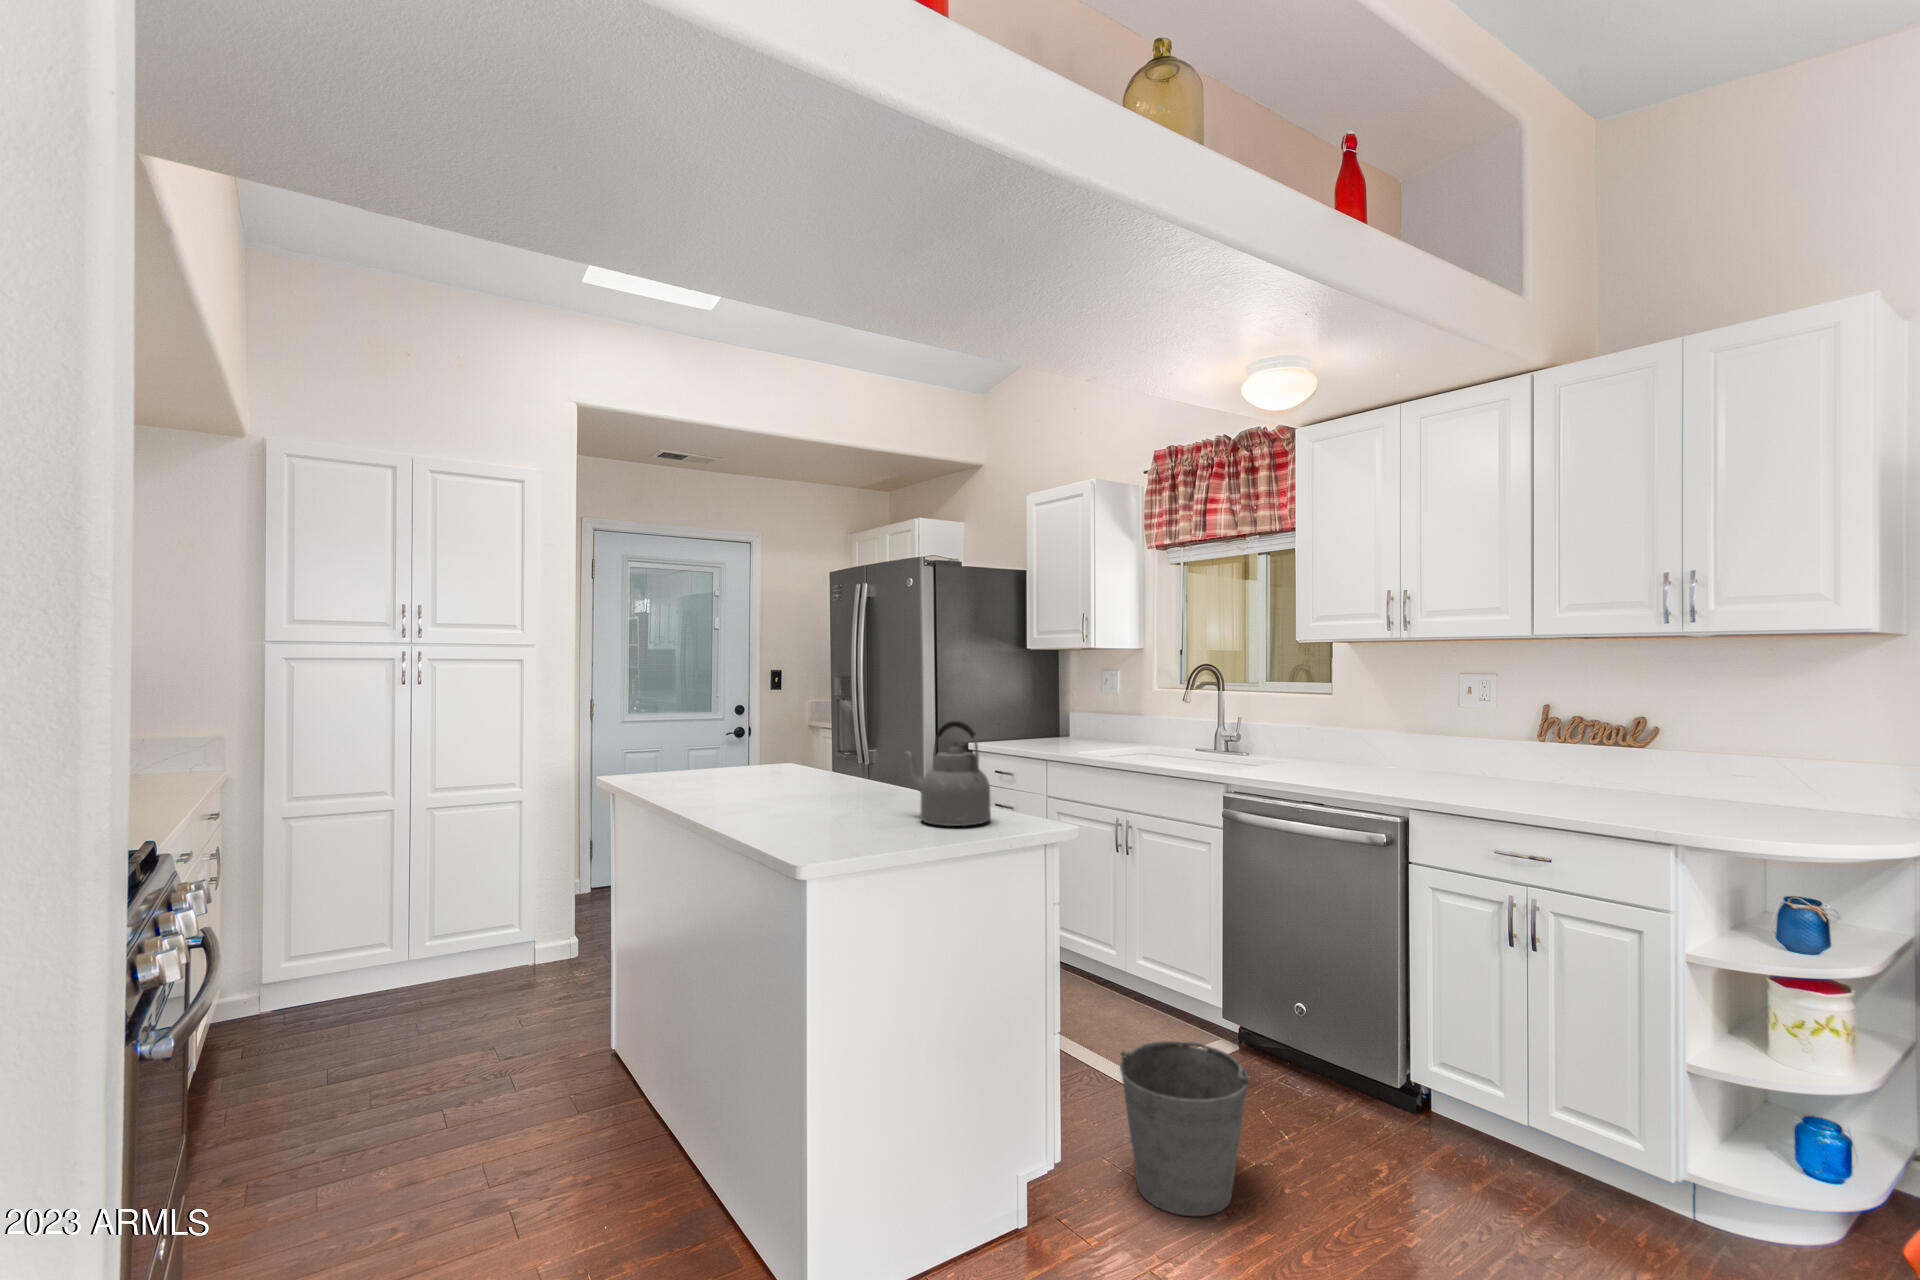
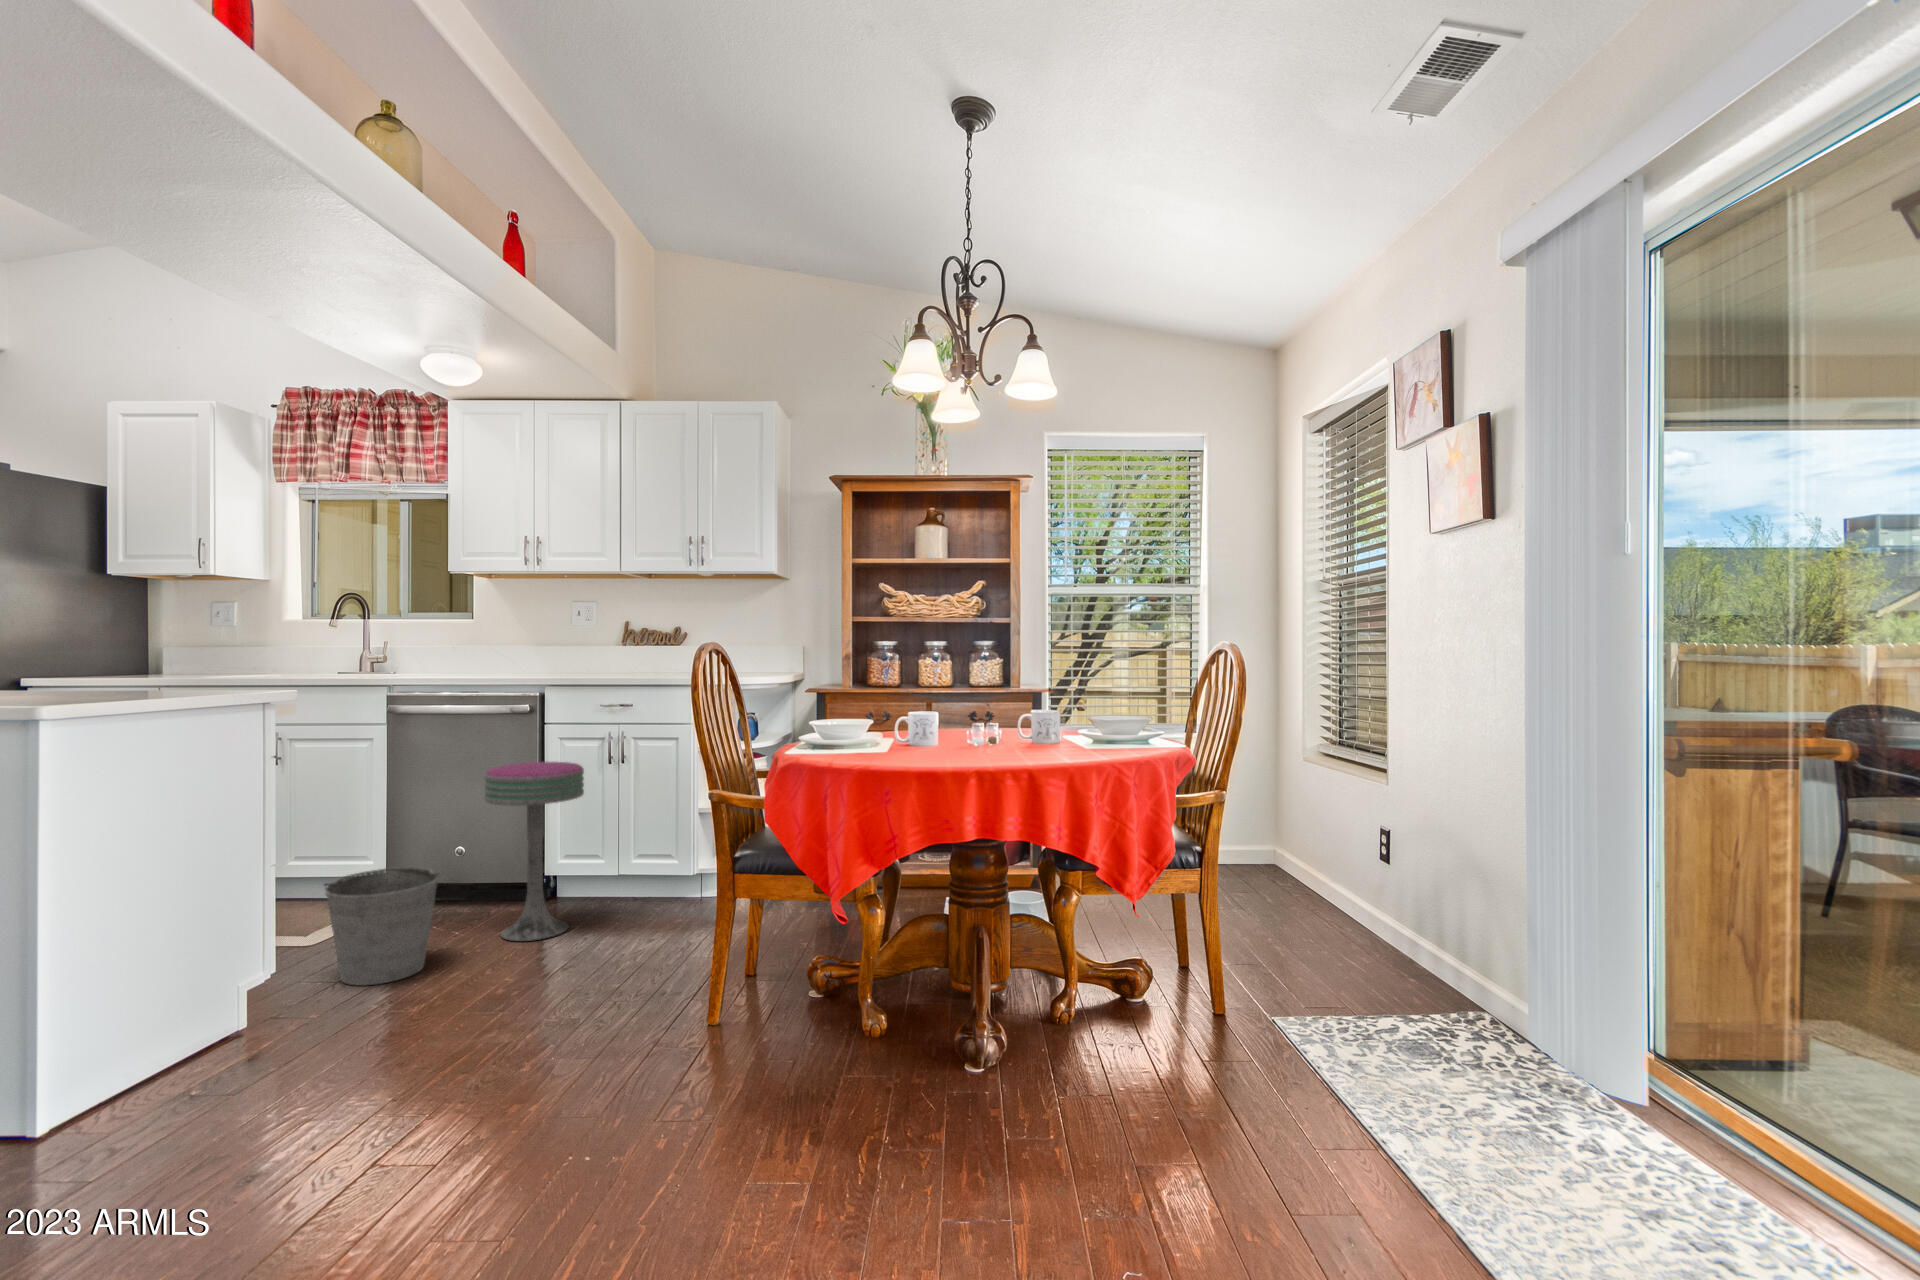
kettle: present [903,721,991,826] -> none [78,609,200,701]
bar stool: none [1315,926,1462,1217] -> present [484,762,584,941]

